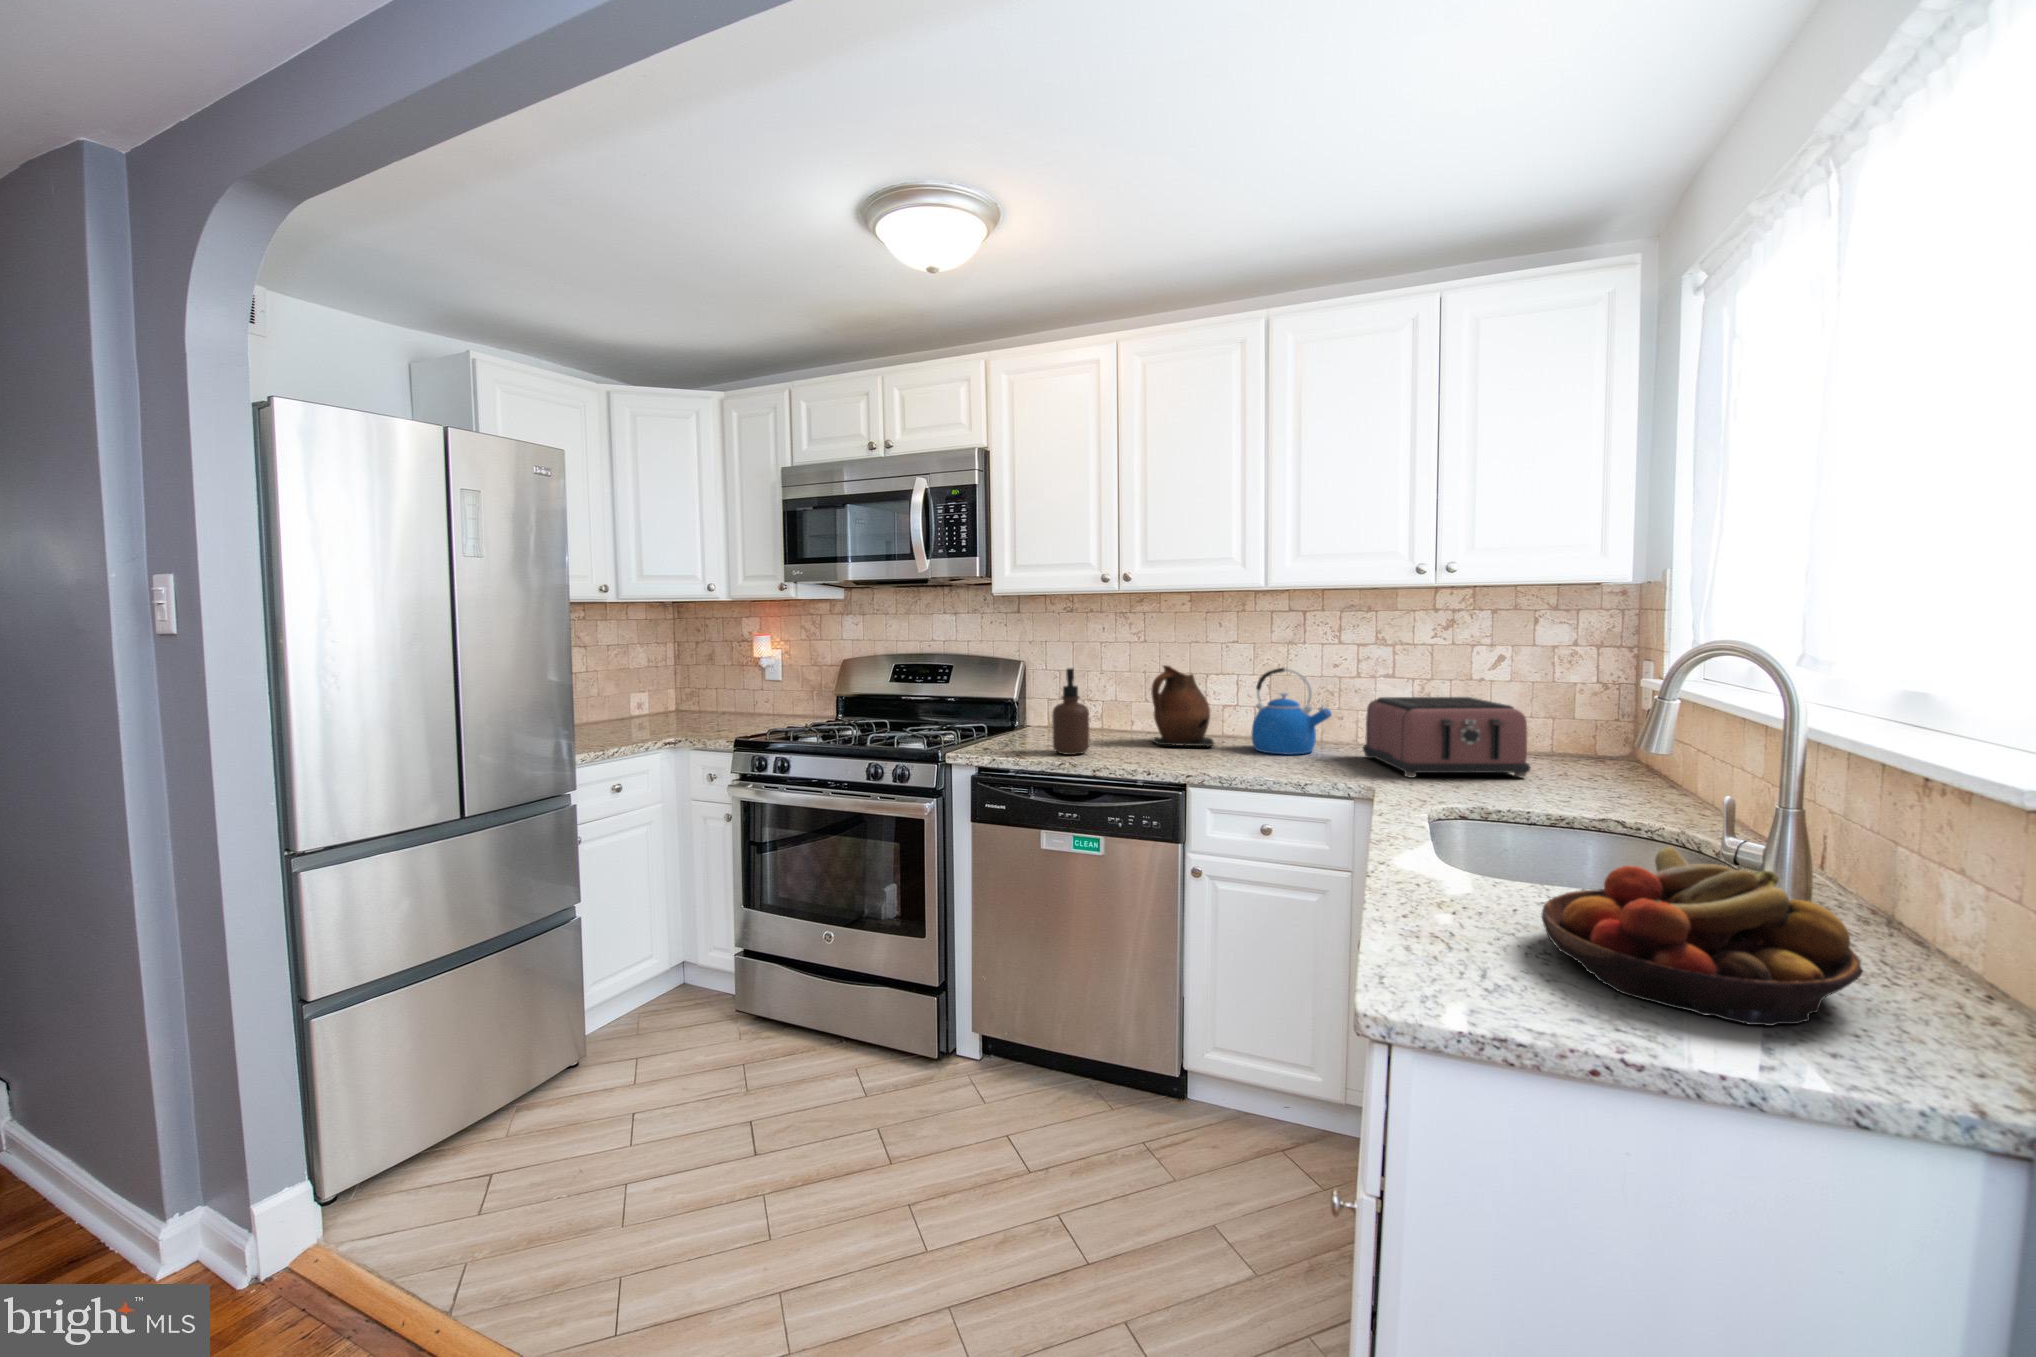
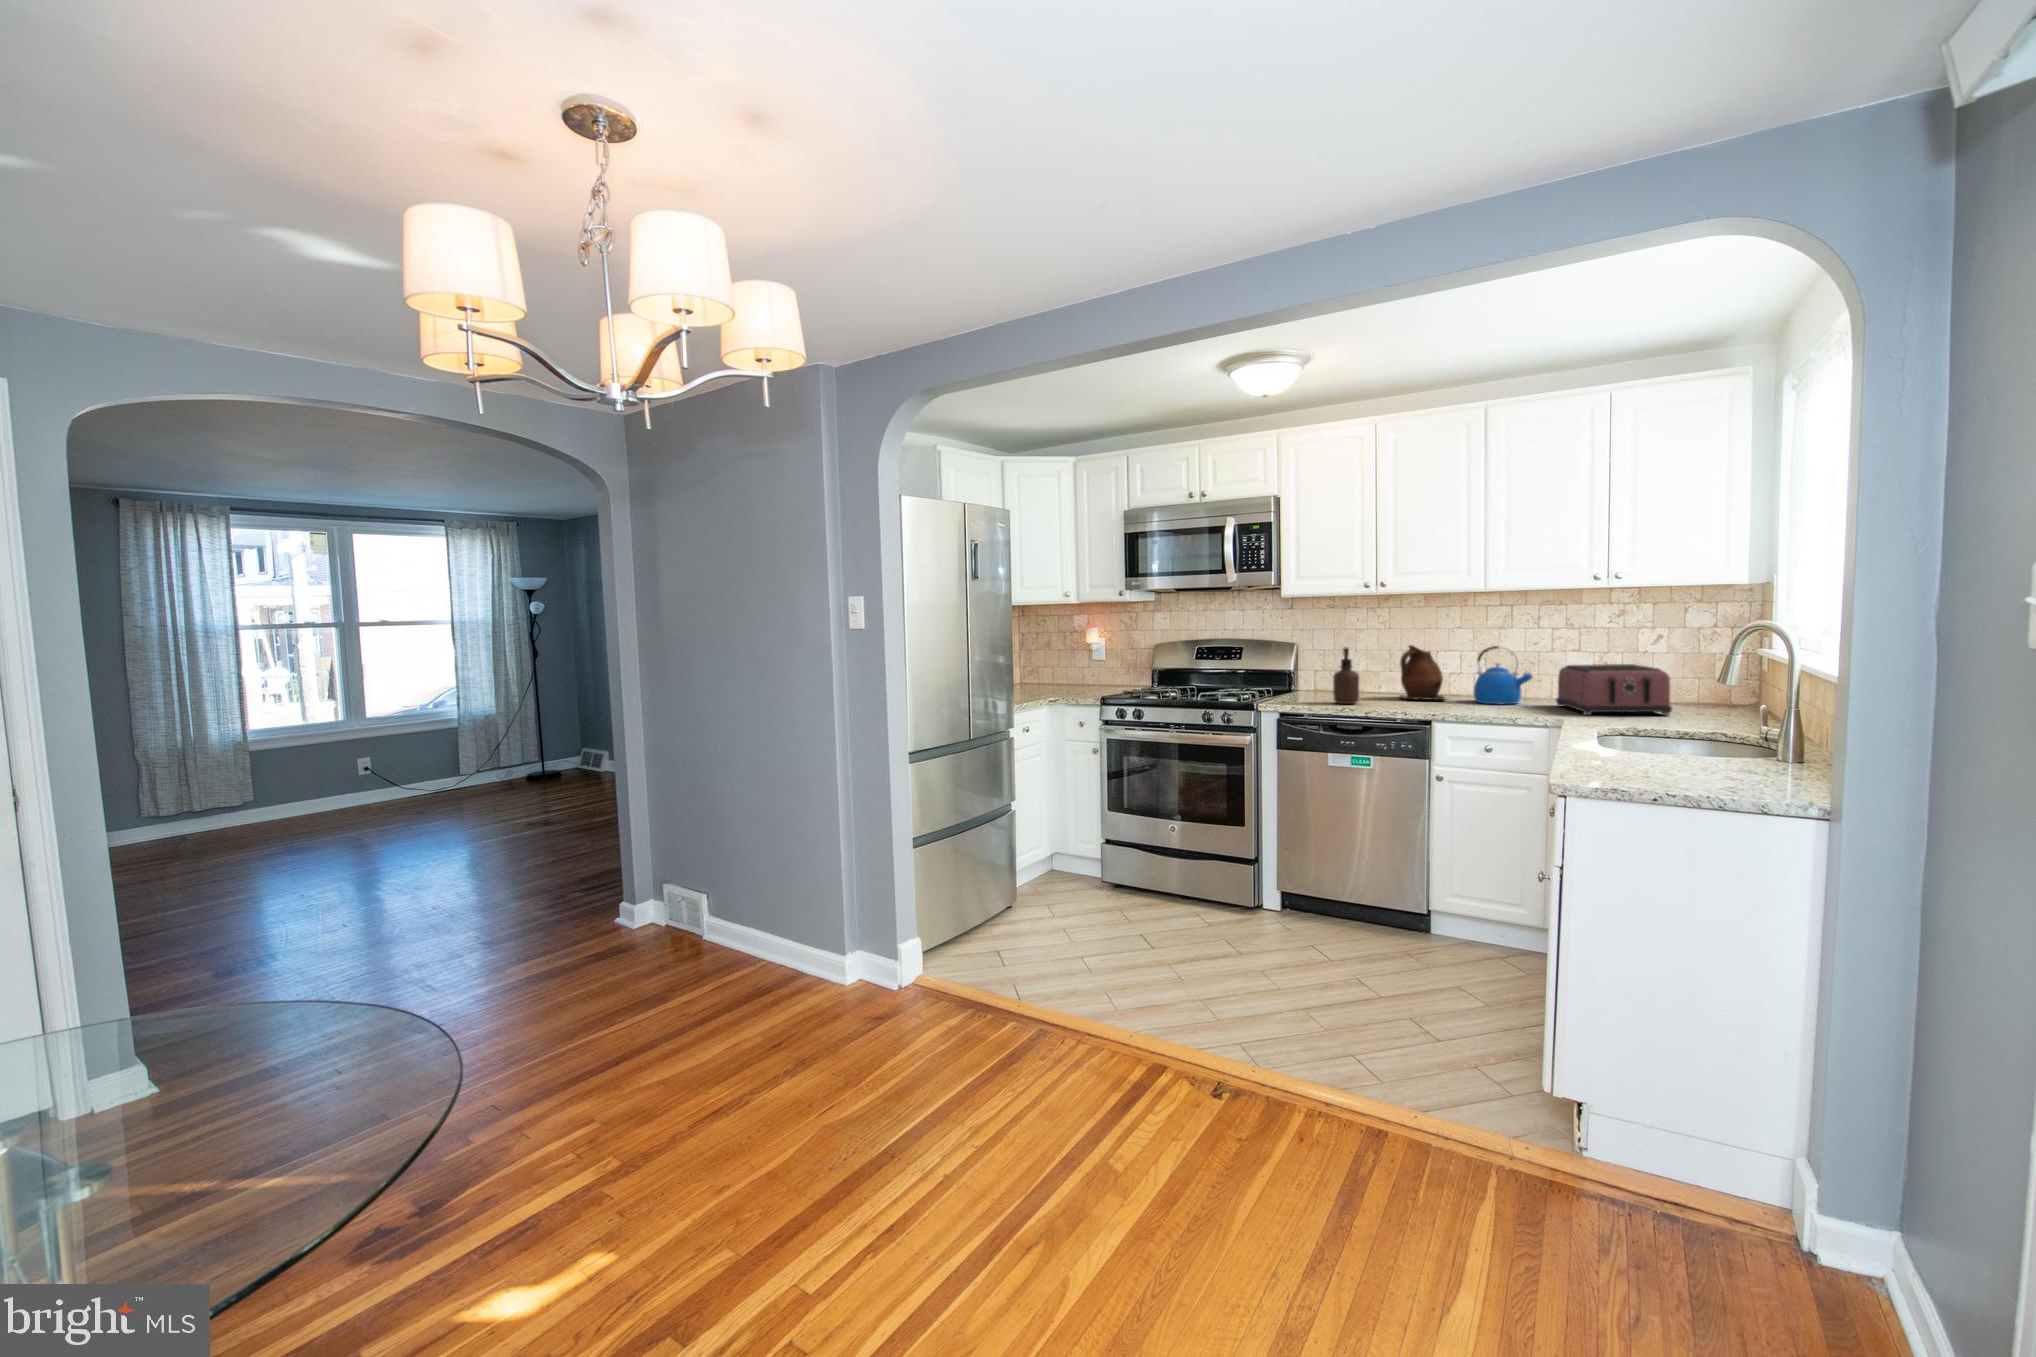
fruit bowl: present [1541,846,1863,1026] -> none [1631,724,1764,781]

